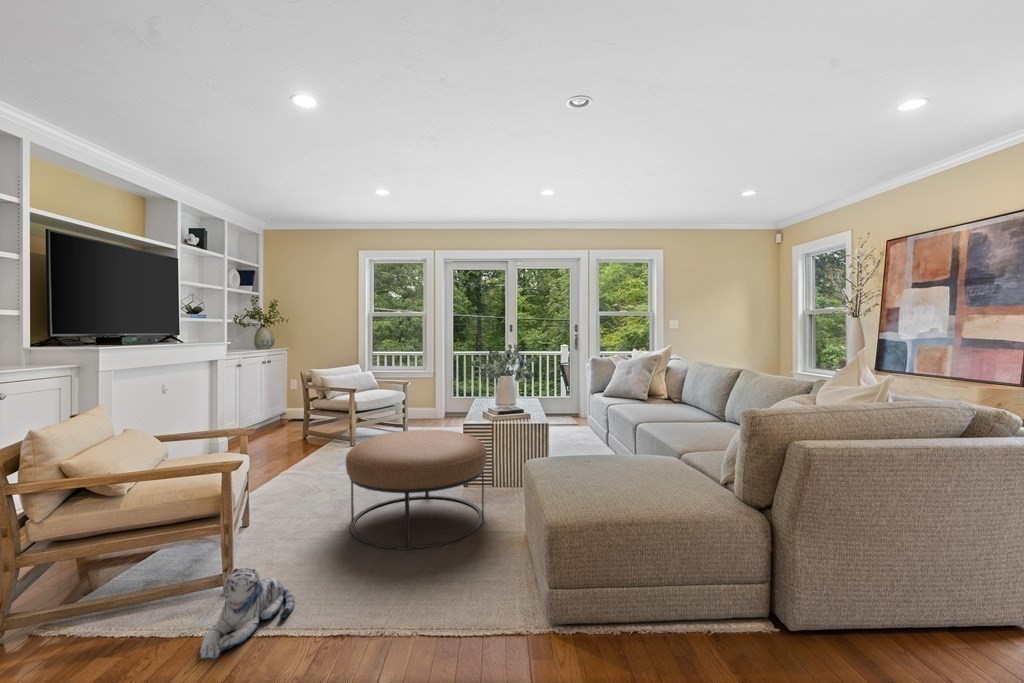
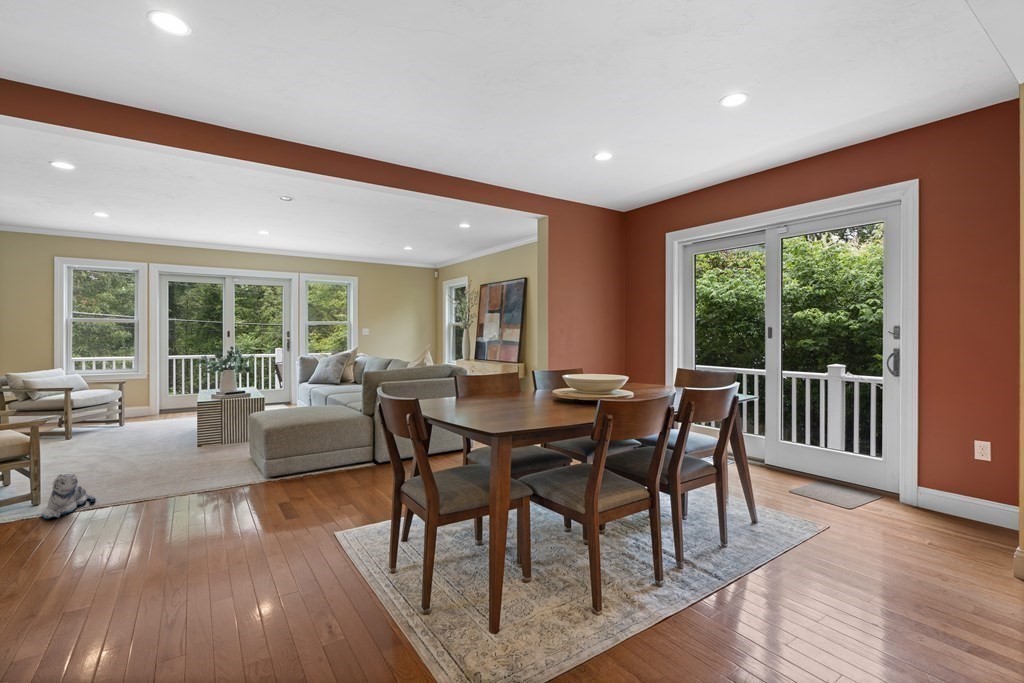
ottoman: present [346,430,487,550] -> none [107,405,220,476]

